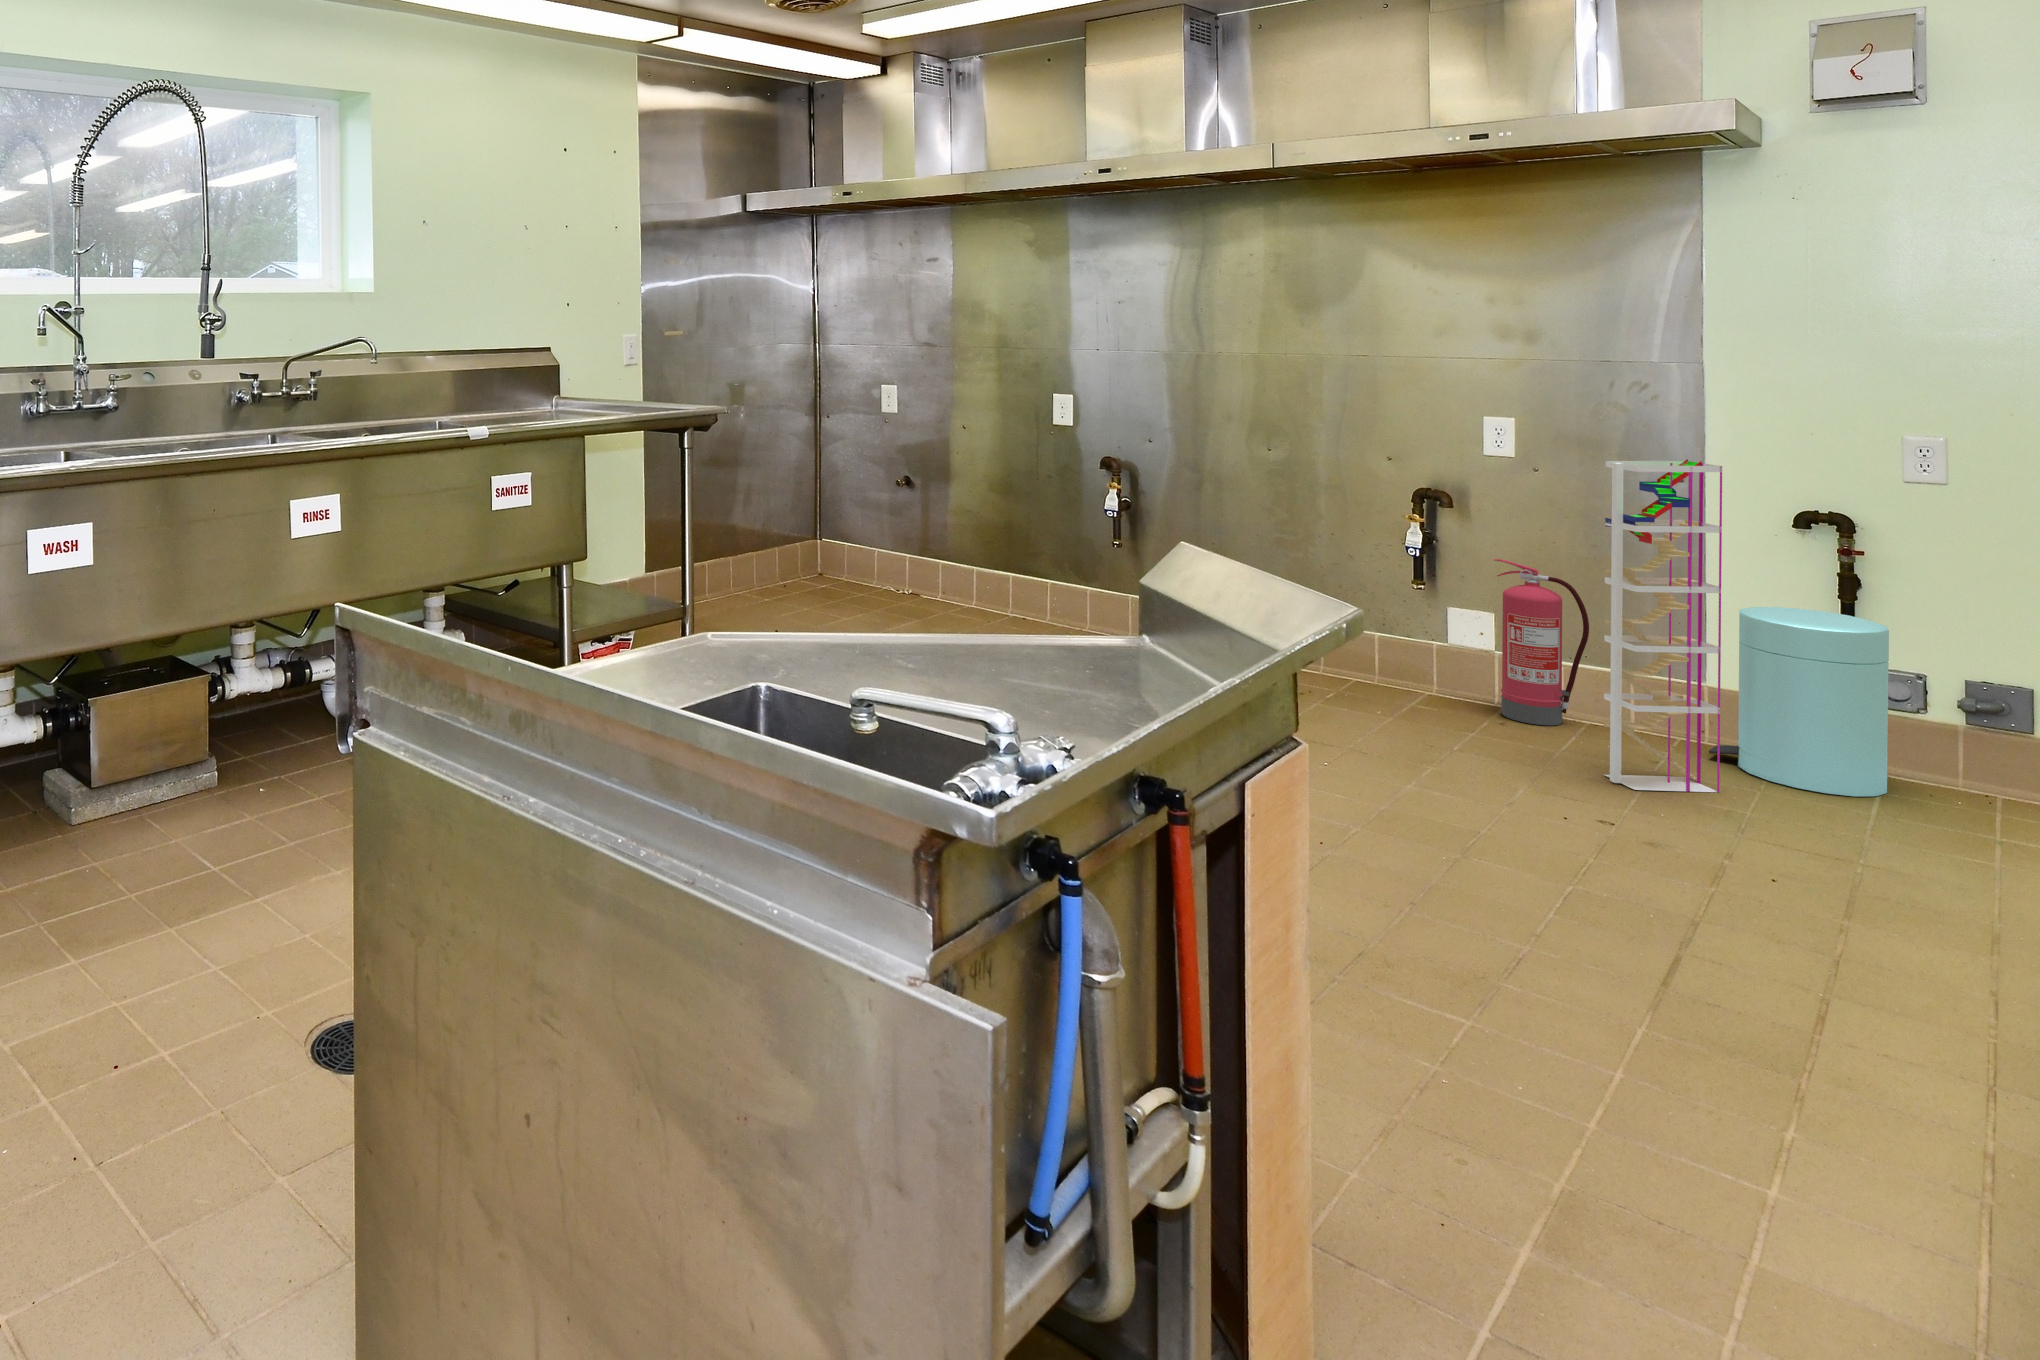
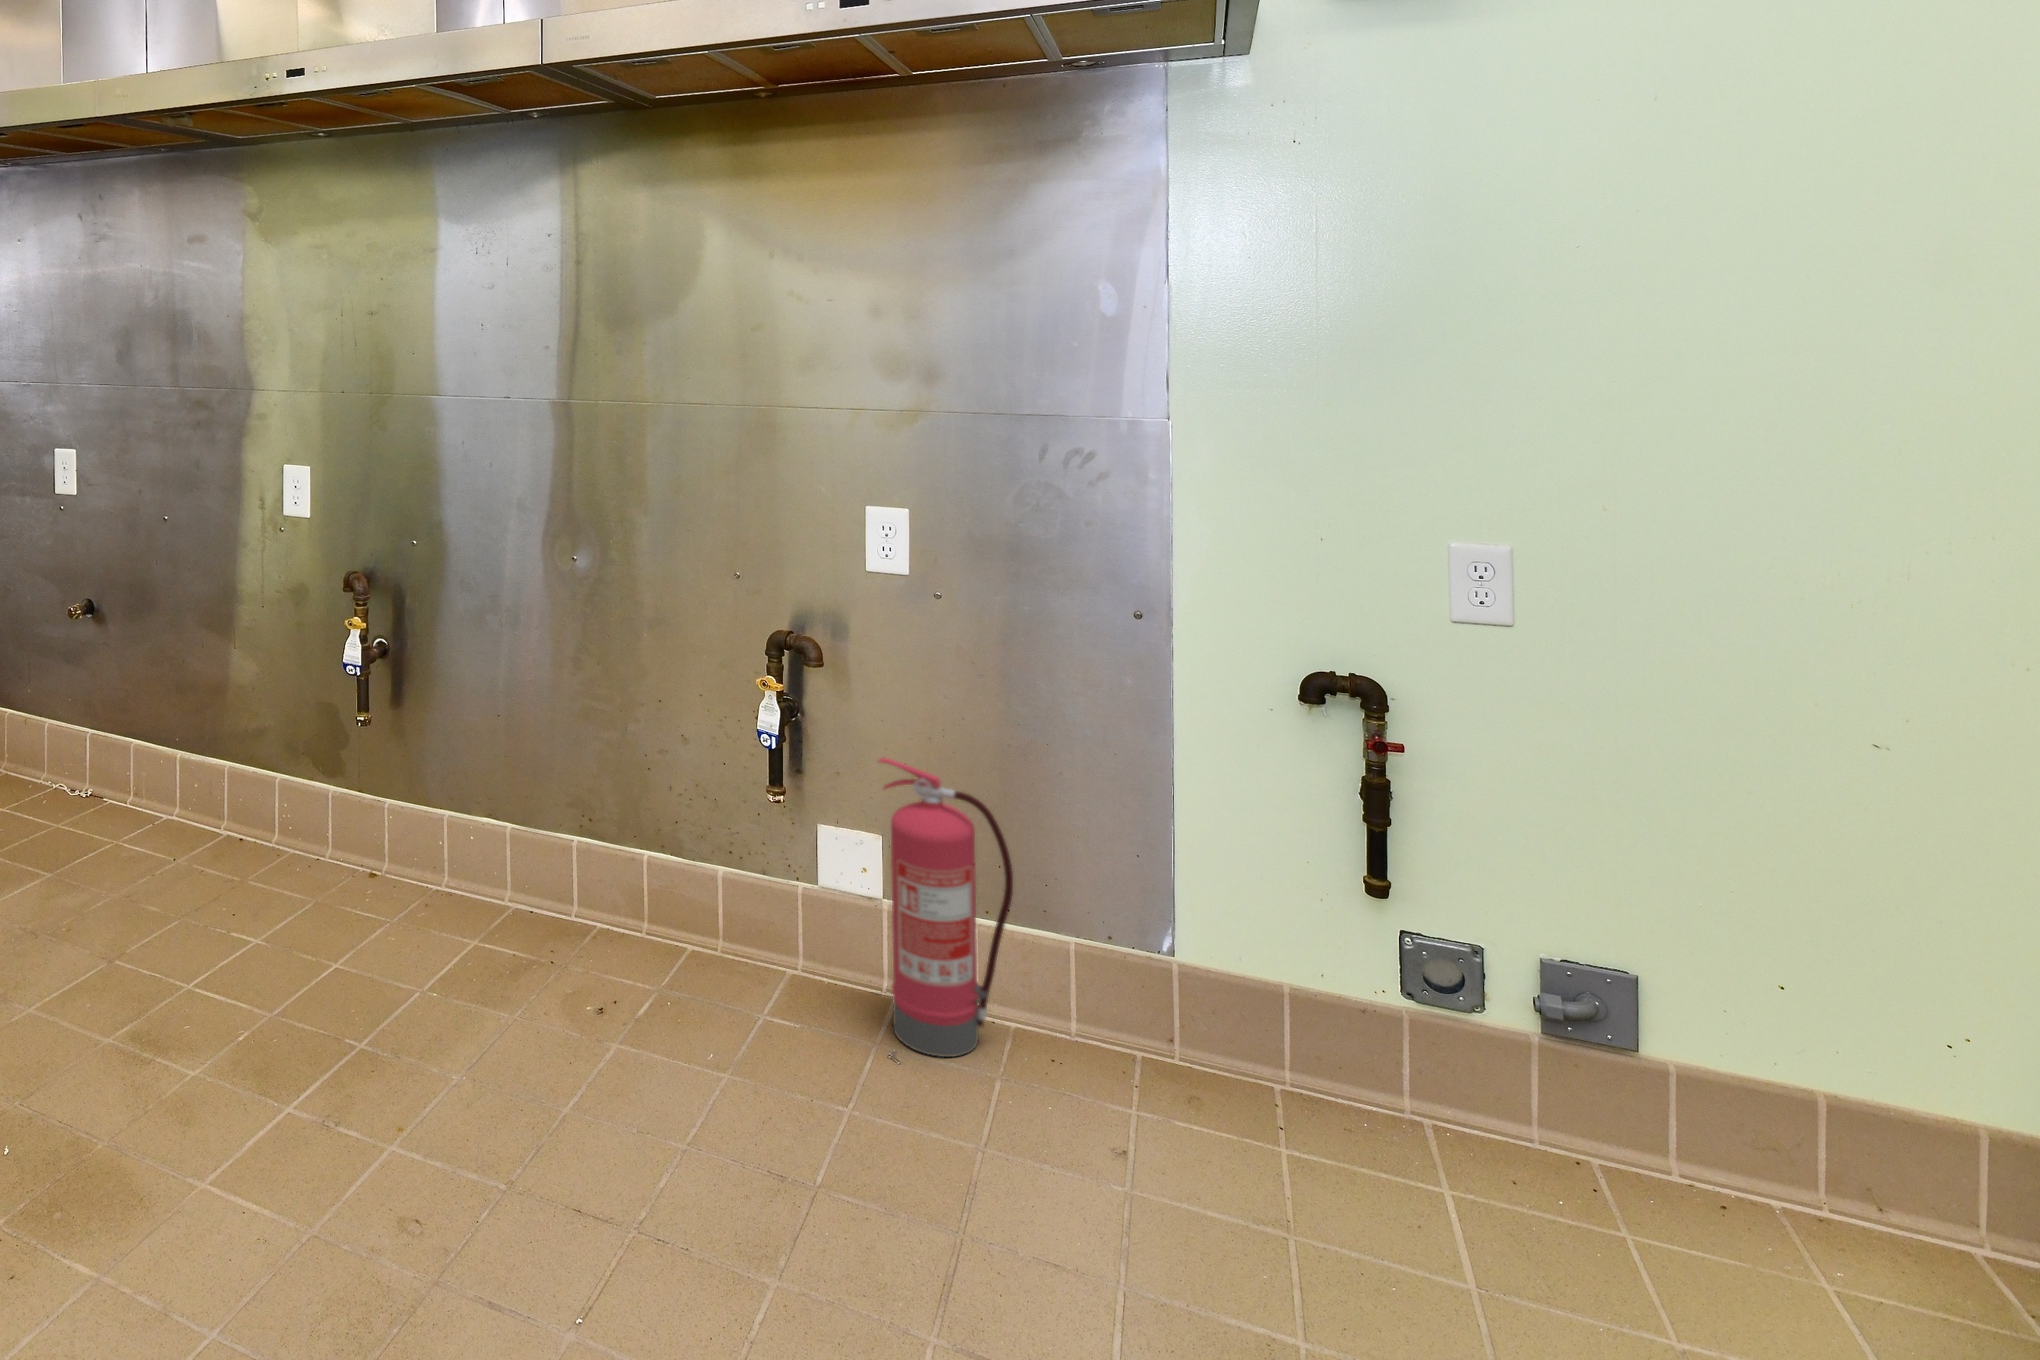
shelving unit: present [1604,459,1722,792] -> none [1031,617,1219,1299]
trash can: present [1709,607,1889,797] -> none [1188,844,1451,1228]

